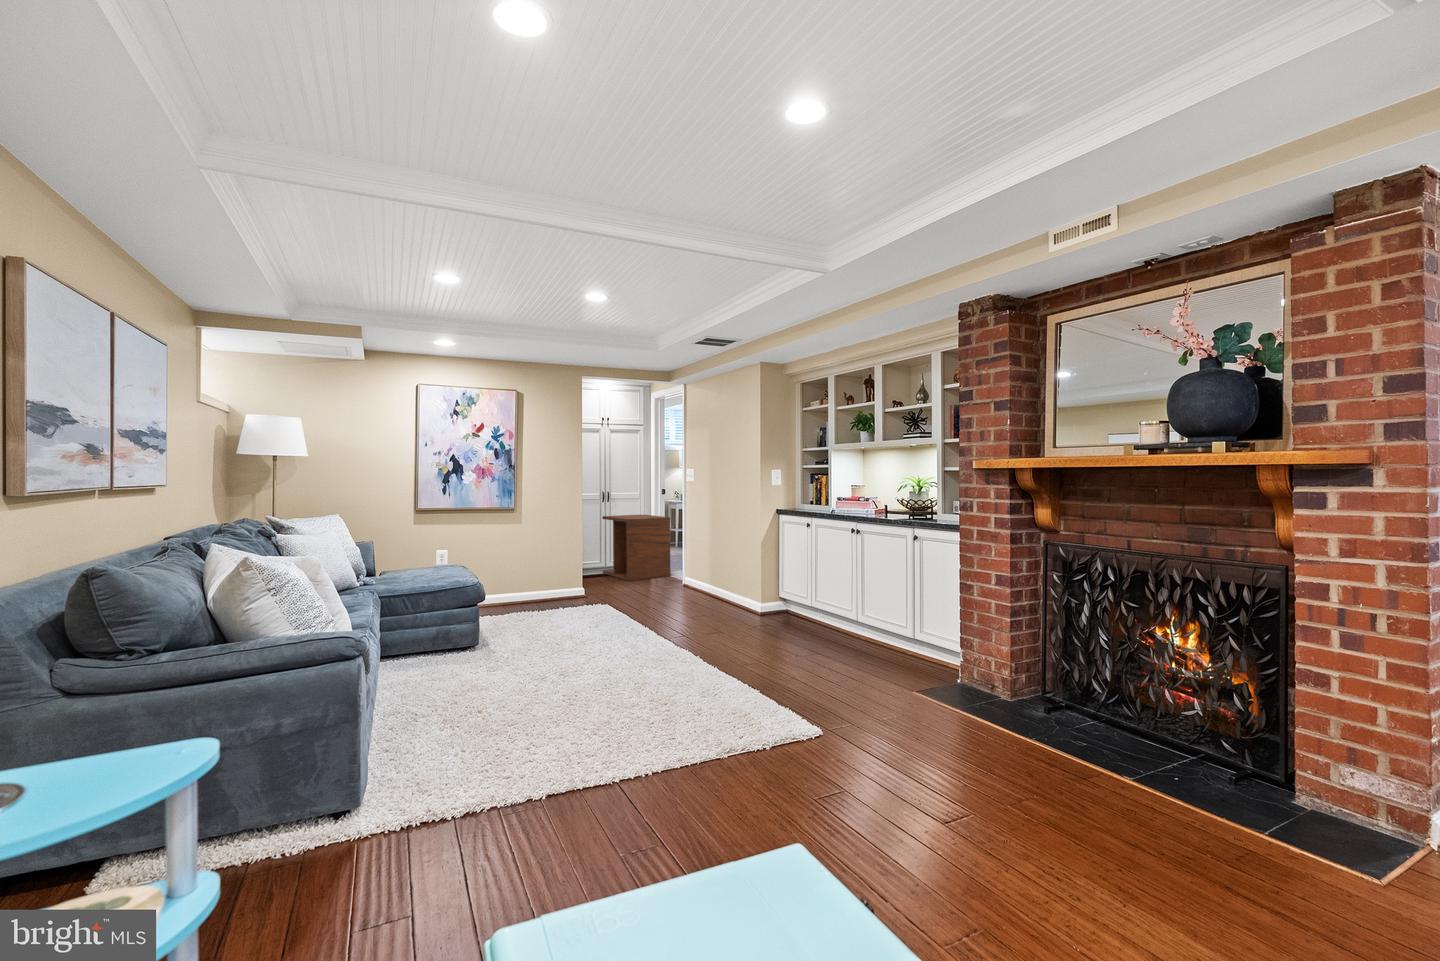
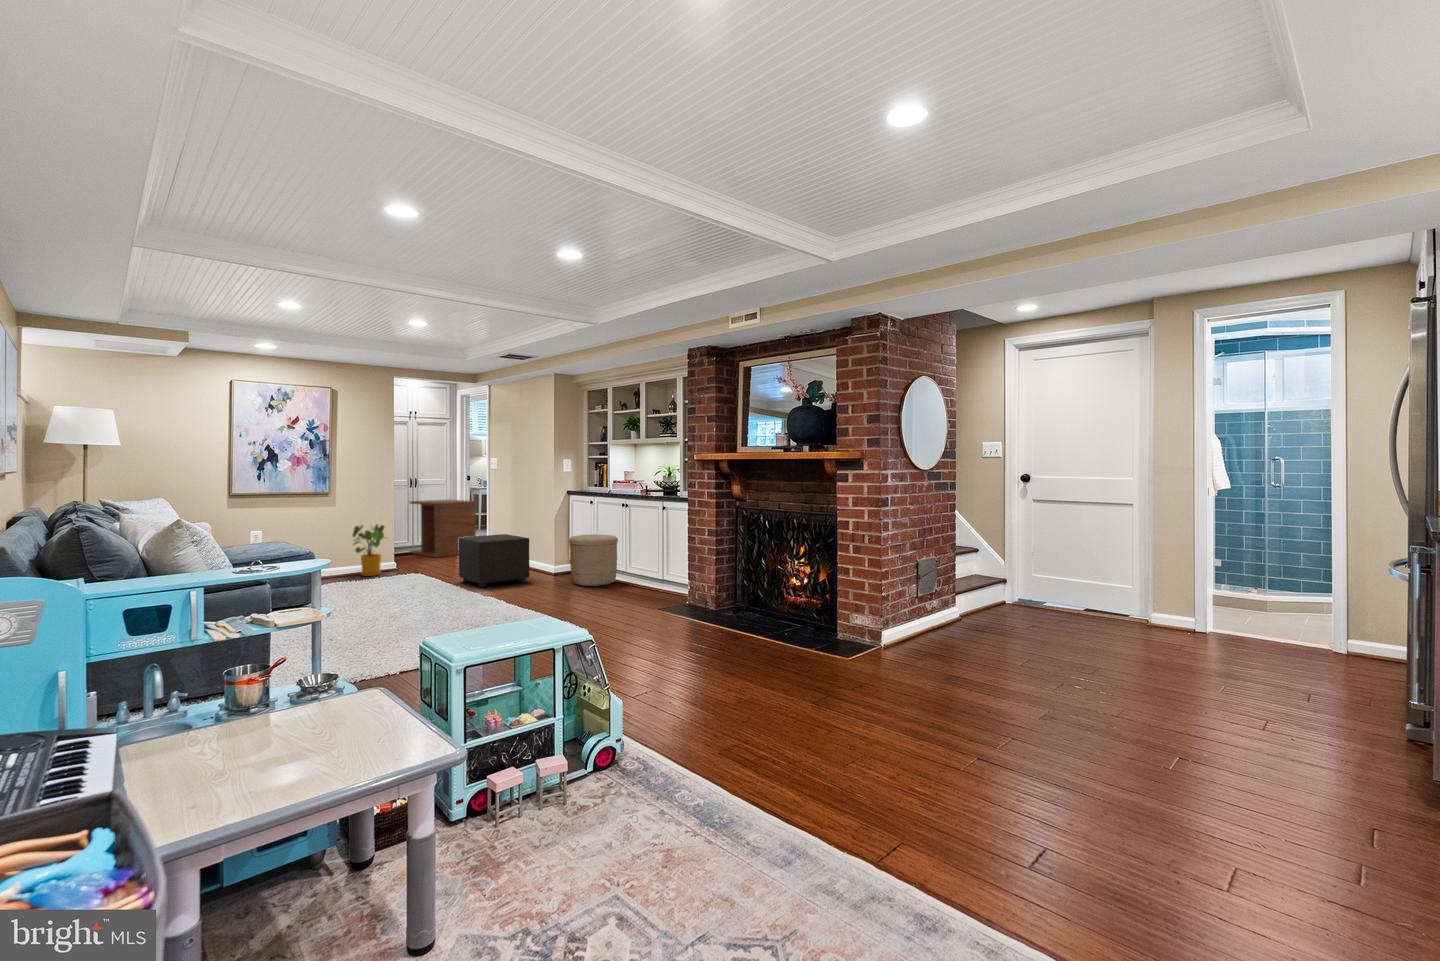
house plant: none [534,544,576,604] -> present [353,524,385,576]
ottoman: none [647,562,730,630] -> present [459,534,529,587]
woven basket: none [781,567,844,638] -> present [569,535,618,586]

